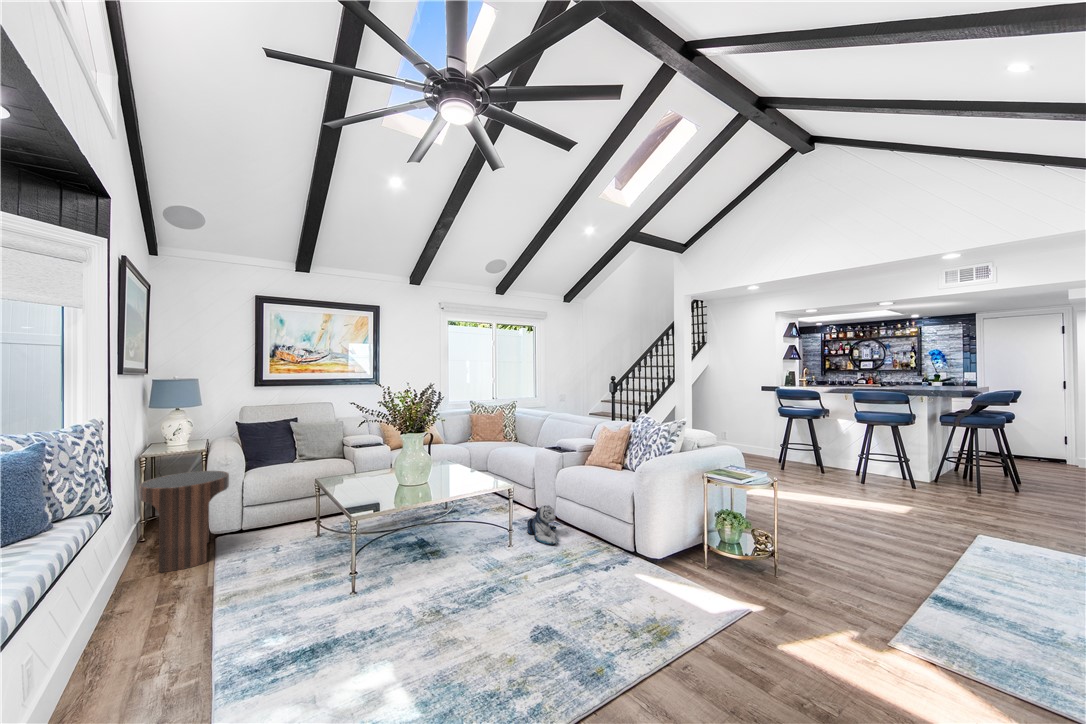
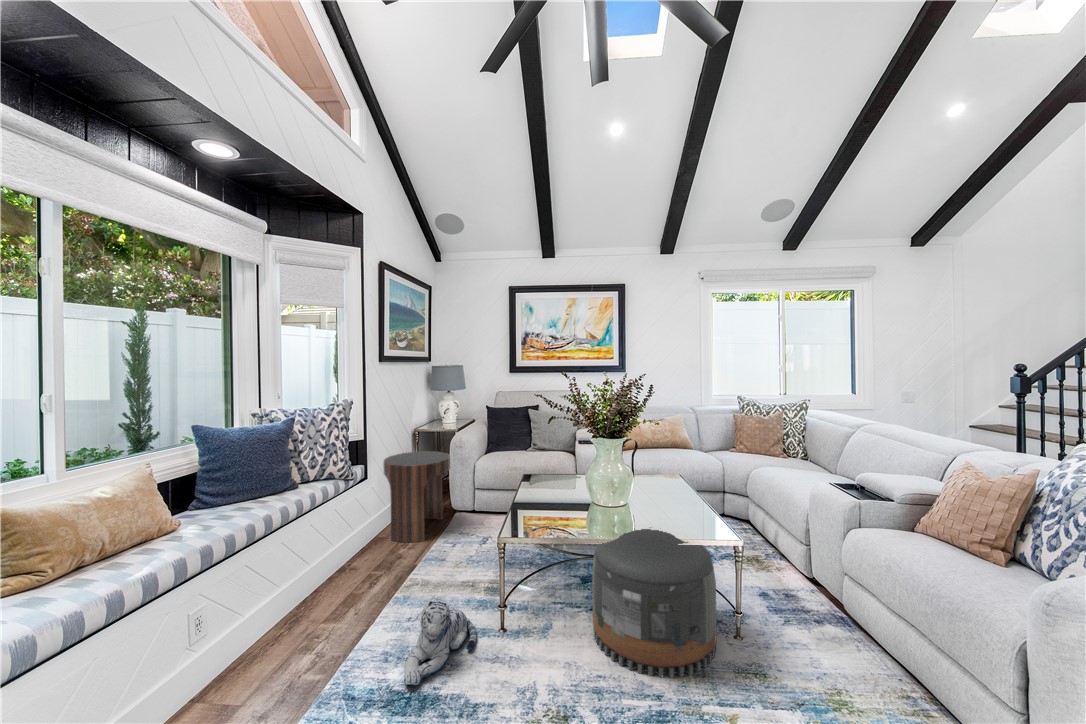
pouf: none [422,490,503,579] -> present [592,527,716,677]
plush toy: present [527,505,557,545] -> present [404,601,477,685]

